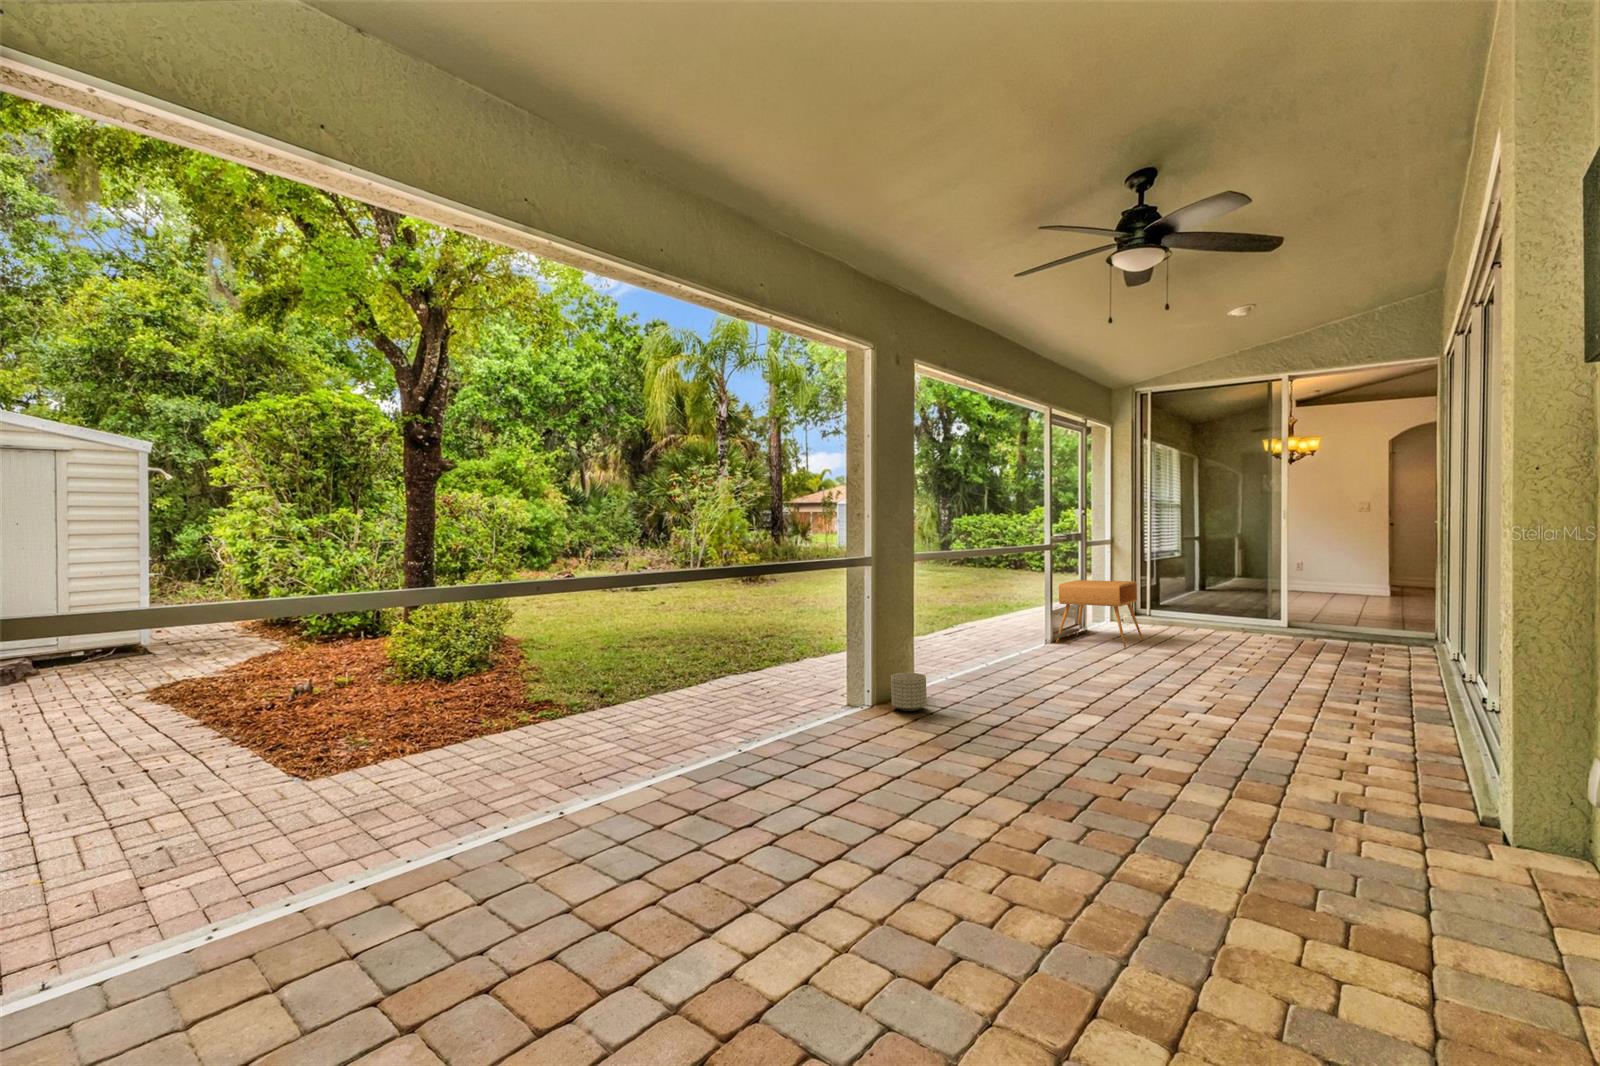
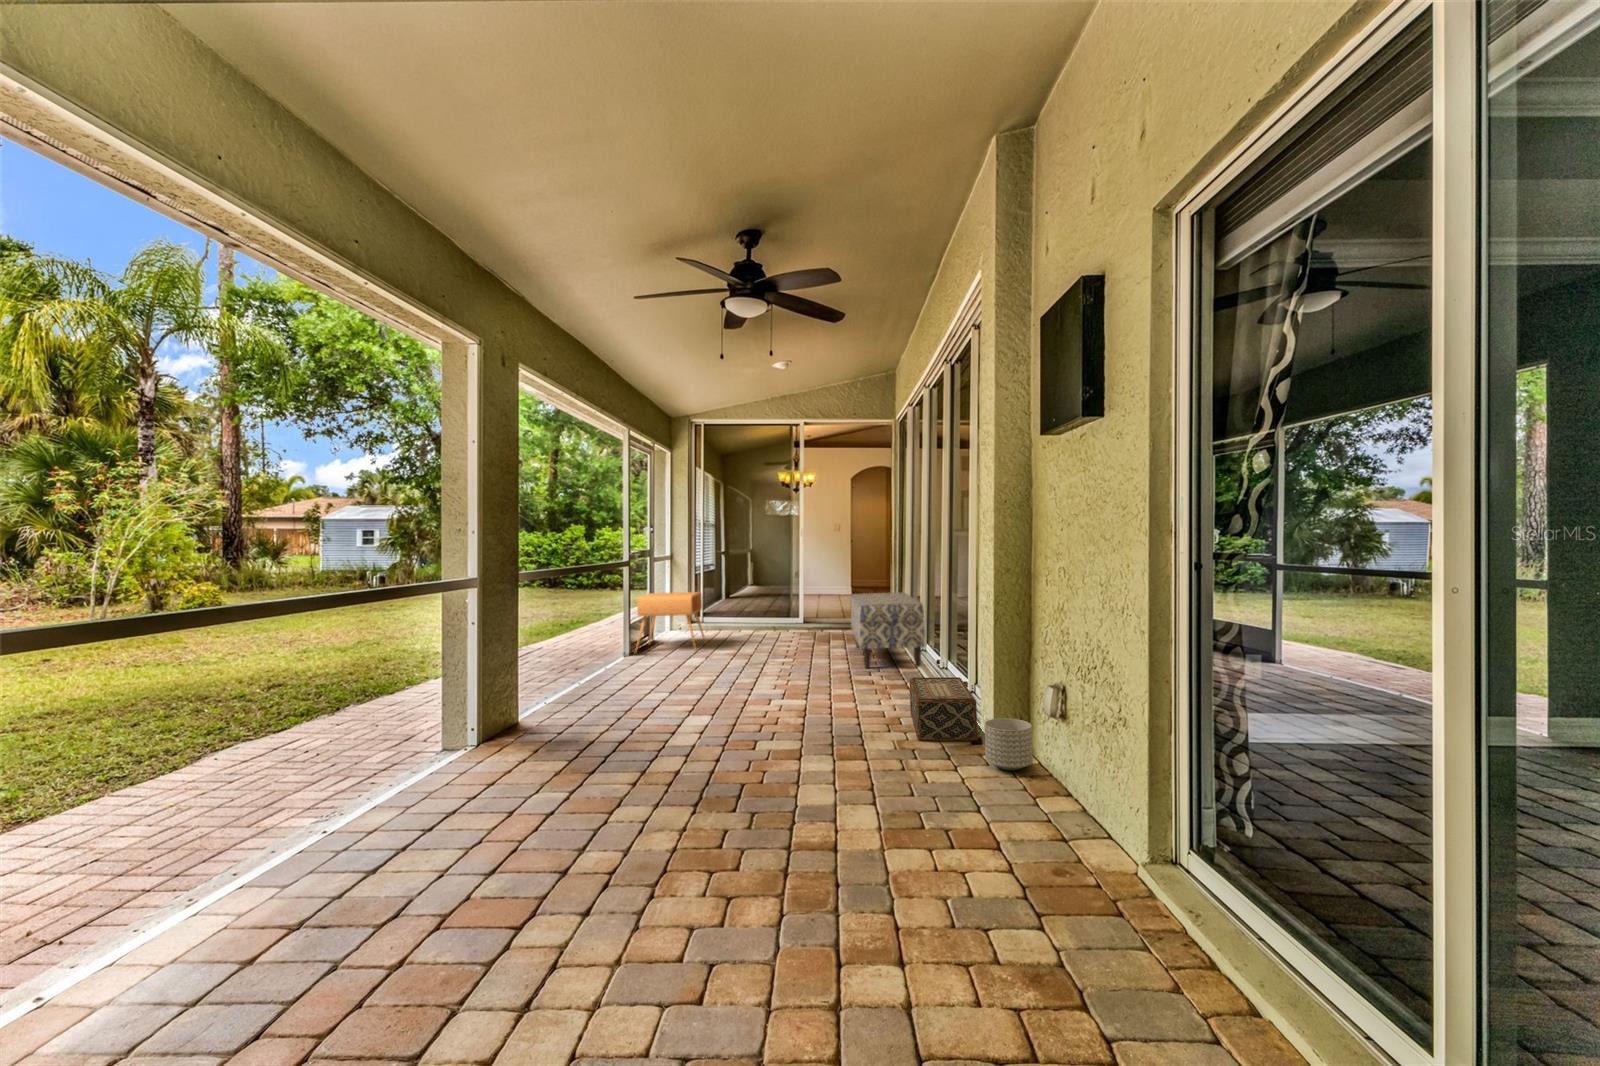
bench: none [1342,593,1462,703] -> present [851,593,925,668]
planter: present [891,673,927,711] -> present [985,718,1033,770]
woven basket: none [1377,714,1494,822] -> present [910,677,977,741]

